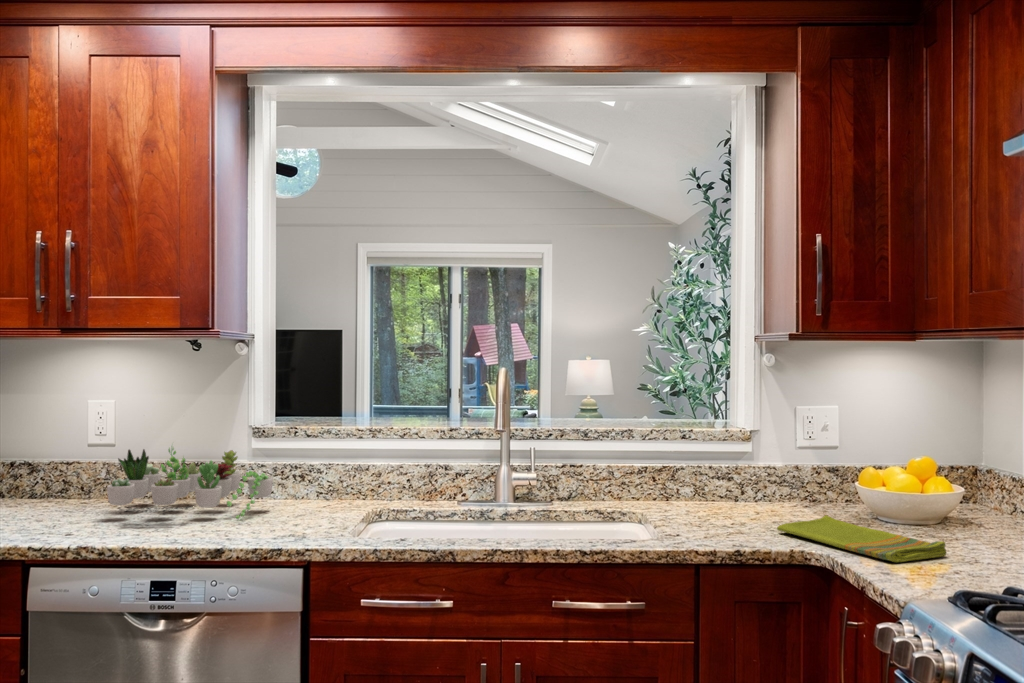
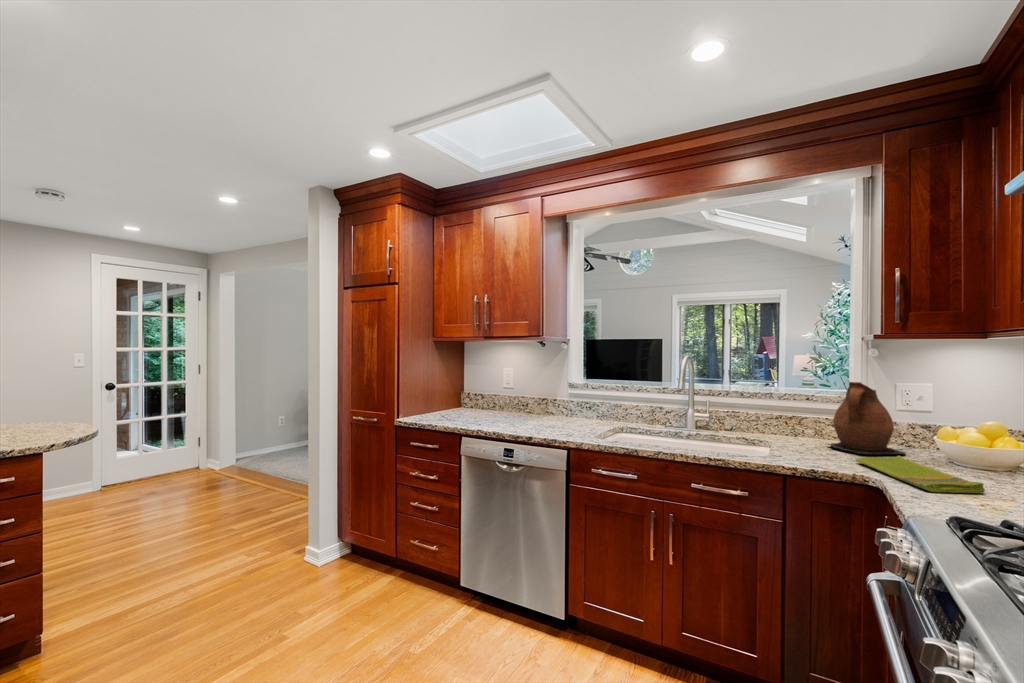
ceramic pitcher: none [716,407,820,518] -> present [829,382,906,454]
succulent plant: present [107,448,273,519] -> none [495,388,571,425]

